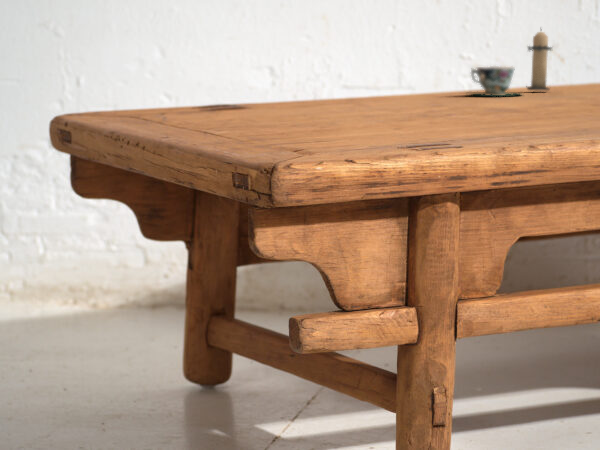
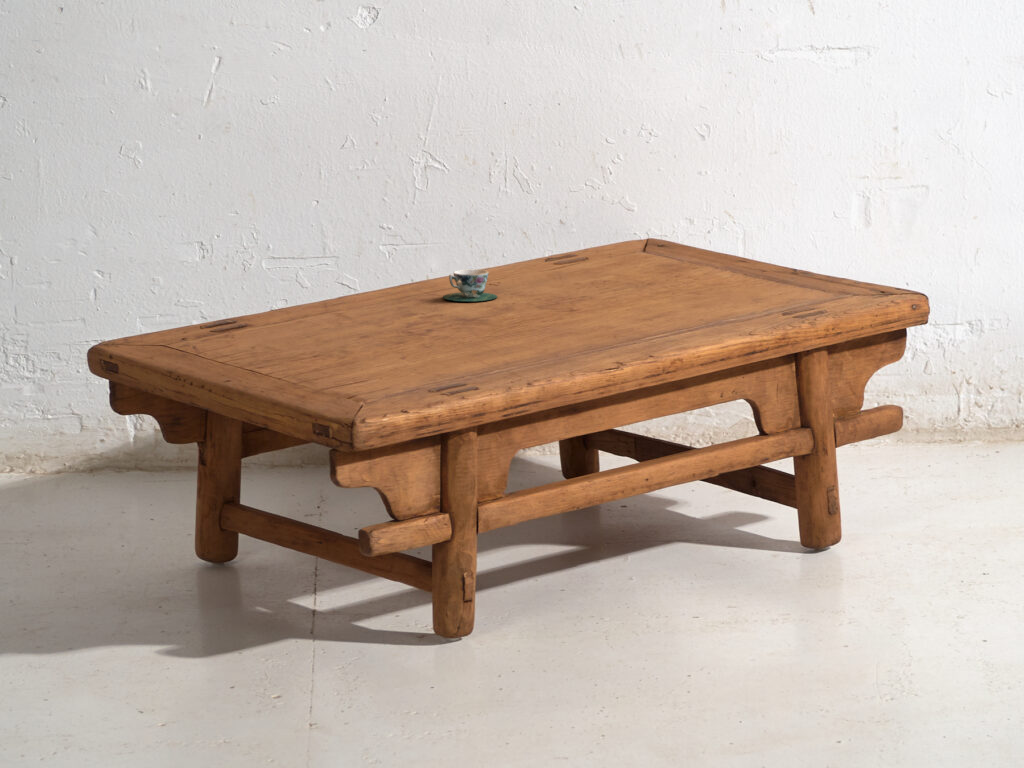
candle: present [526,29,552,90] -> none [493,227,523,288]

